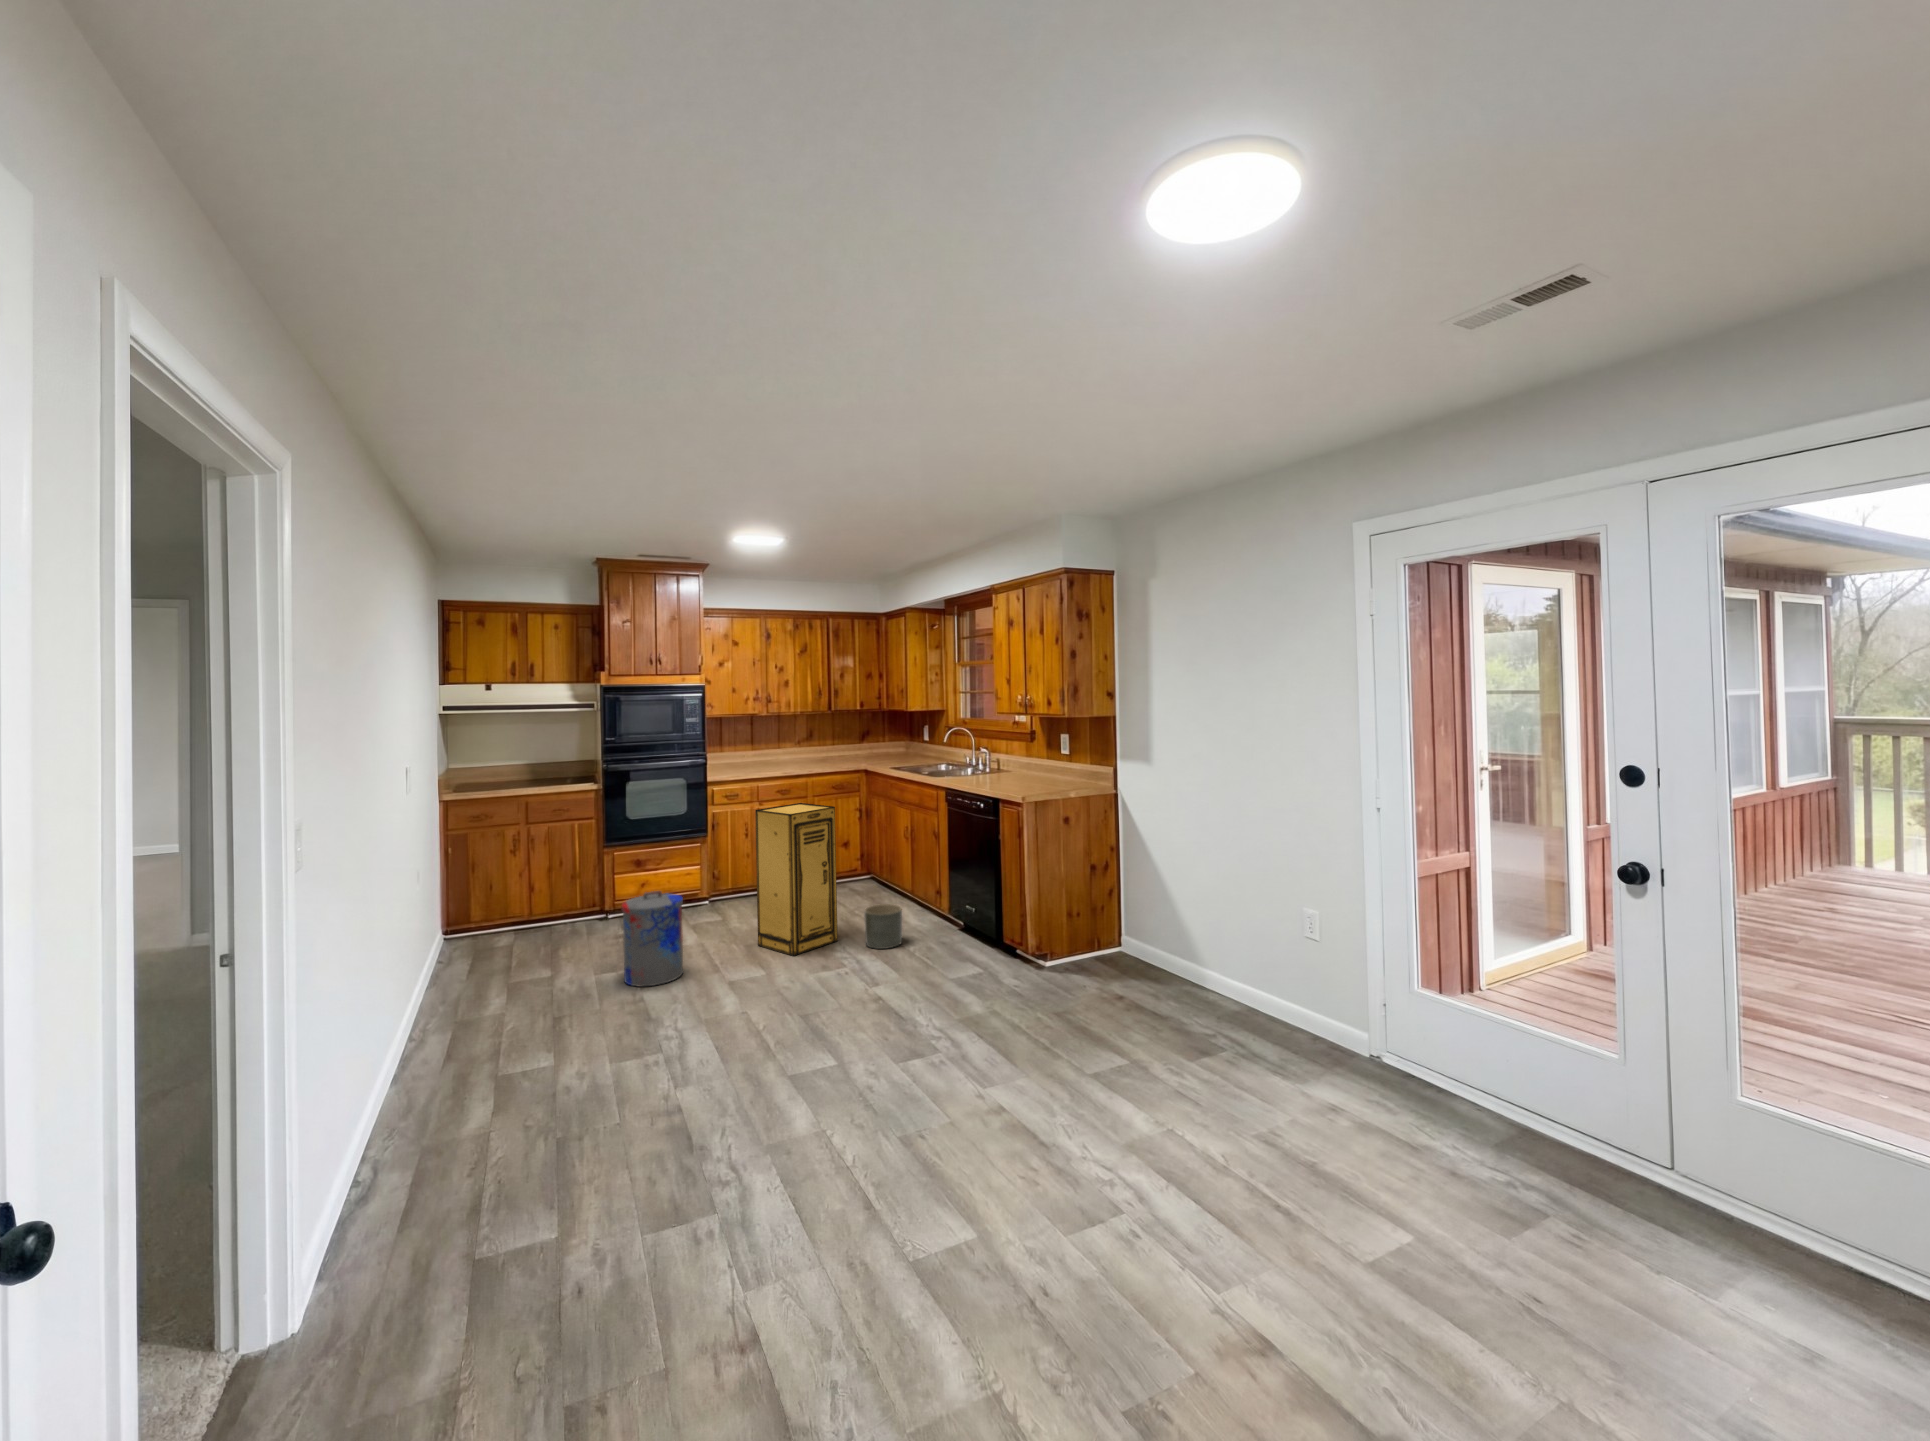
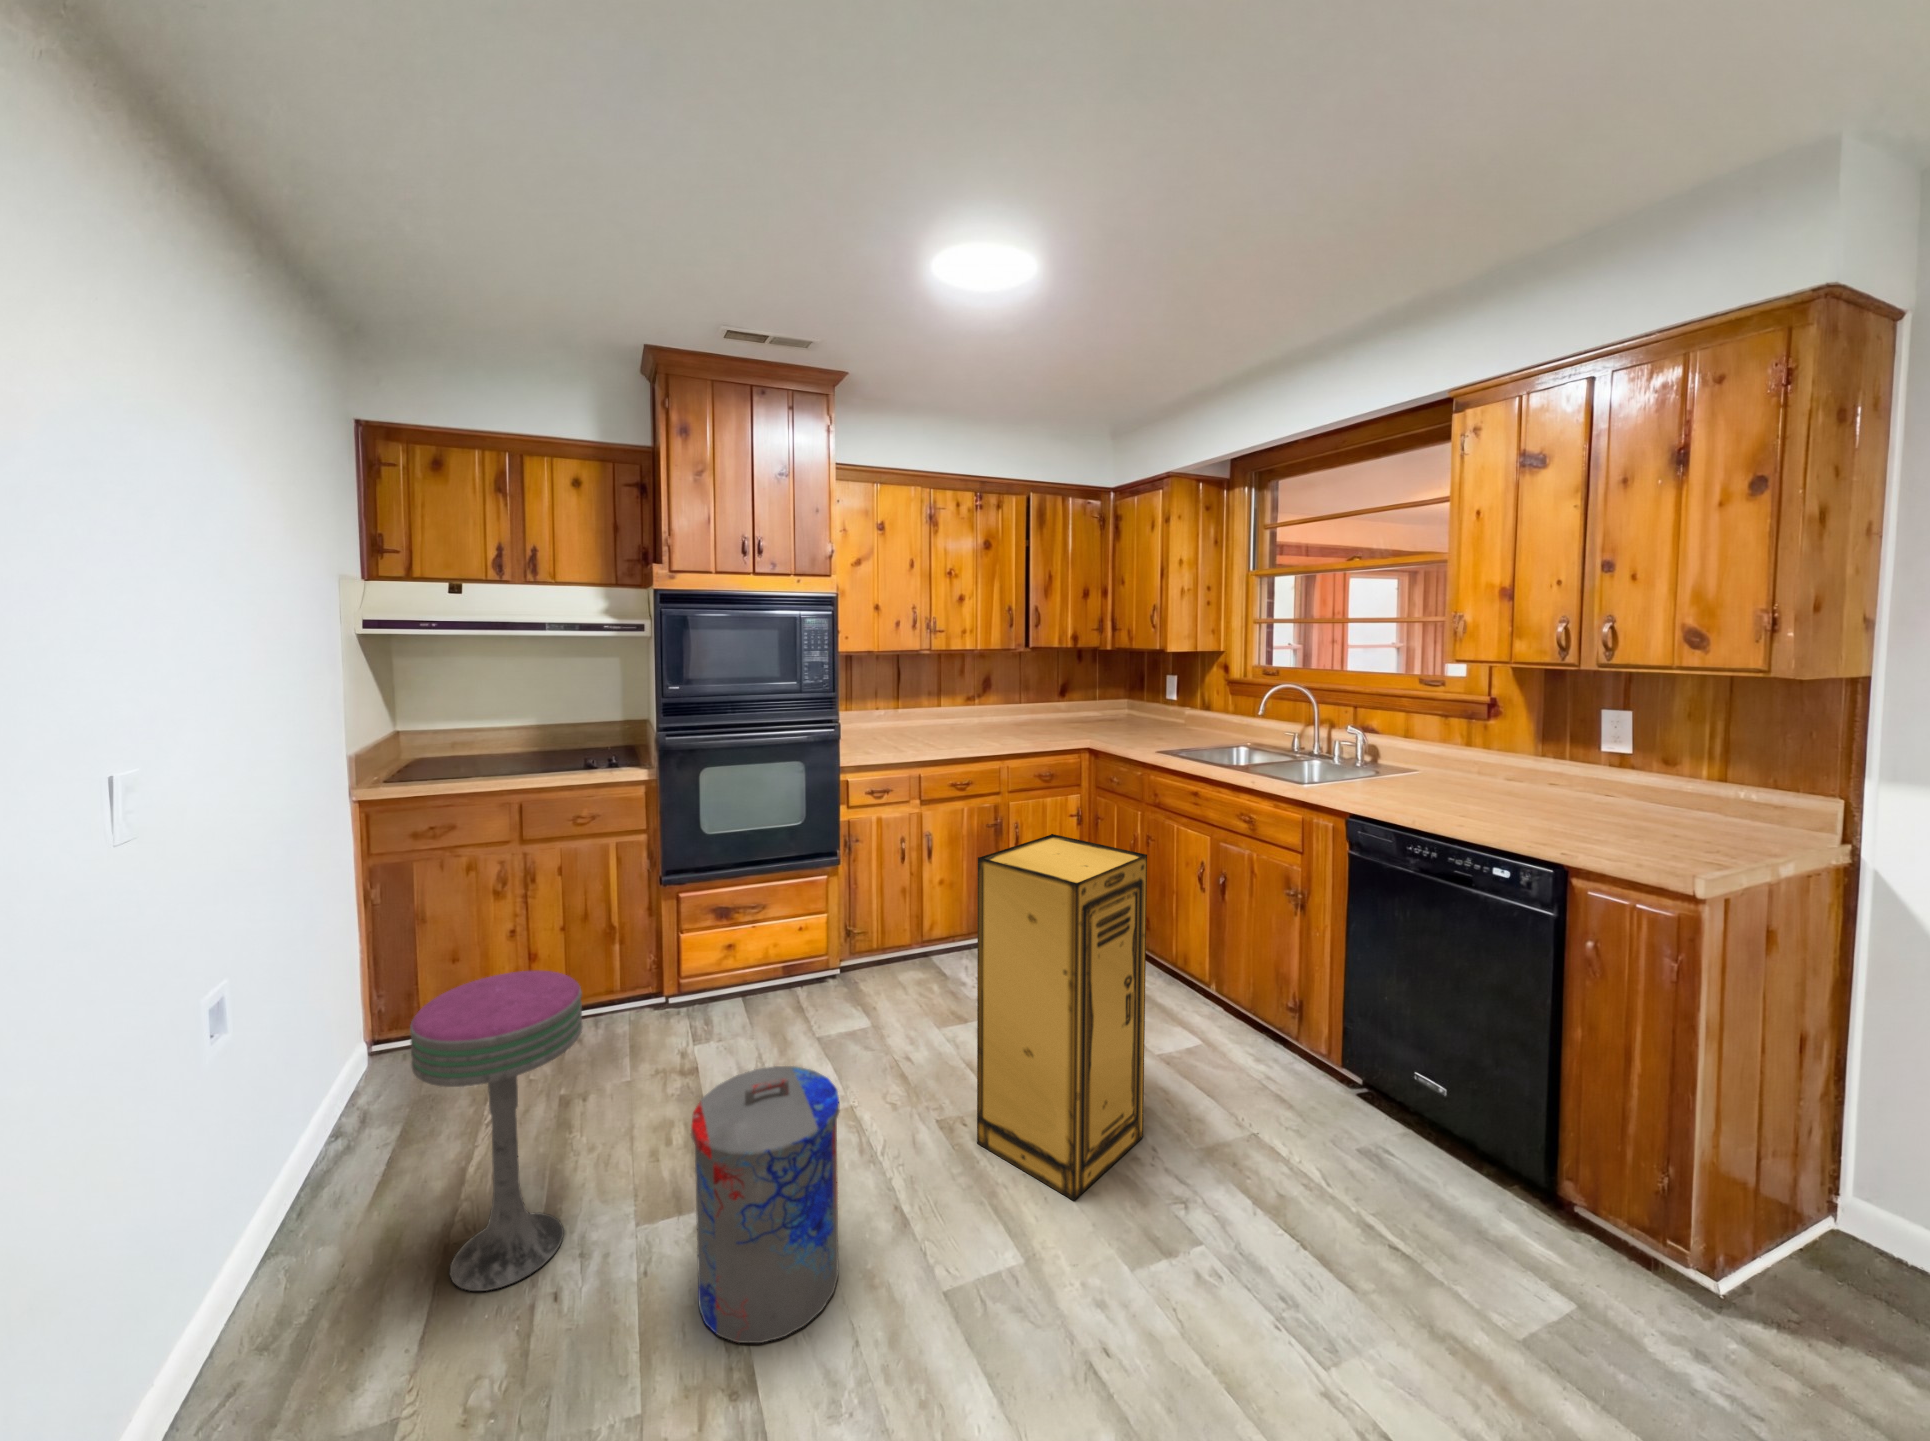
bar stool: none [506,860,574,983] -> present [410,971,583,1291]
planter: present [864,904,902,949] -> none [1211,1062,1299,1183]

